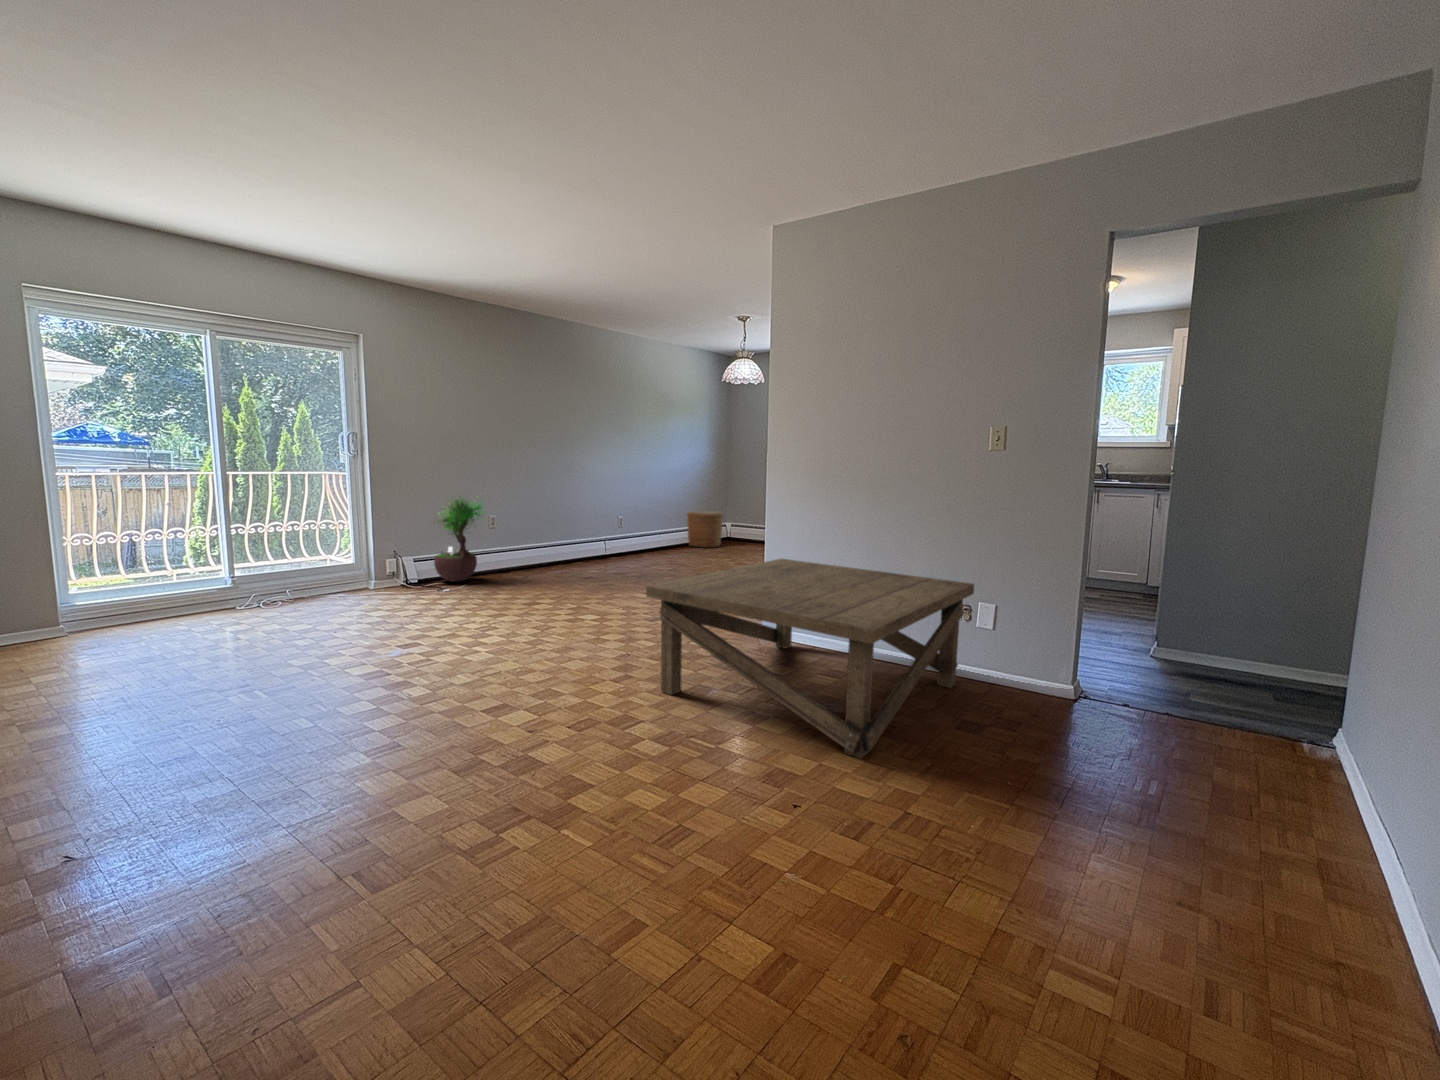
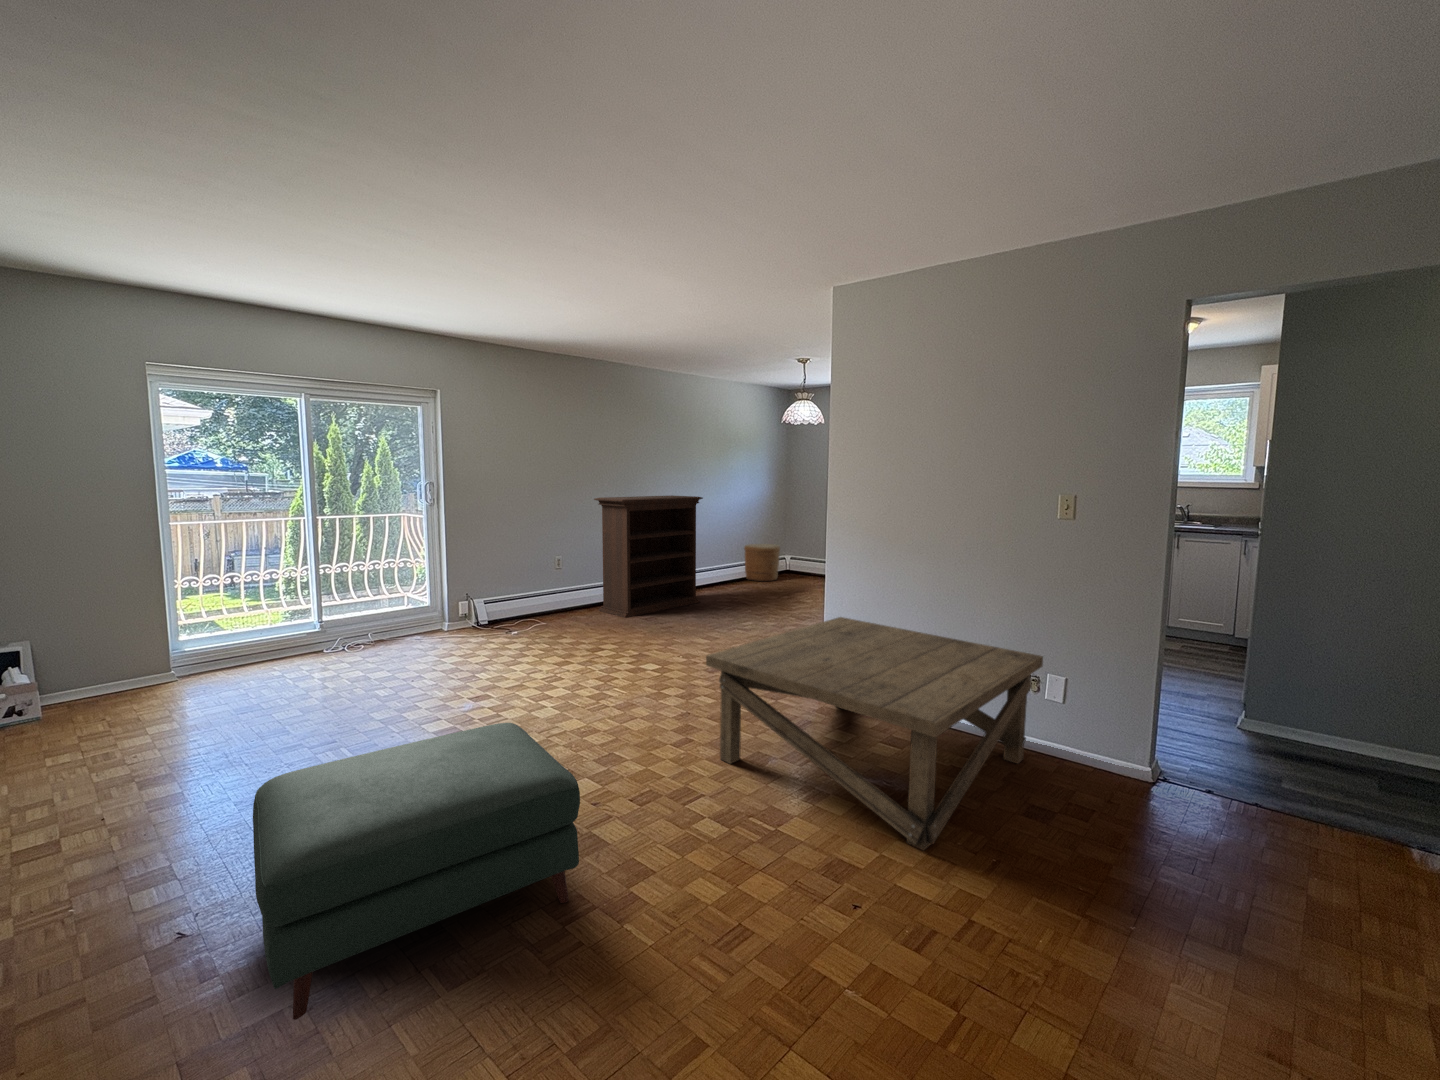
bookshelf: none [531,456,645,578] -> present [594,495,703,618]
potted tree: present [434,495,483,582] -> none [502,534,553,621]
ottoman: none [150,643,513,927] -> present [253,723,580,1020]

